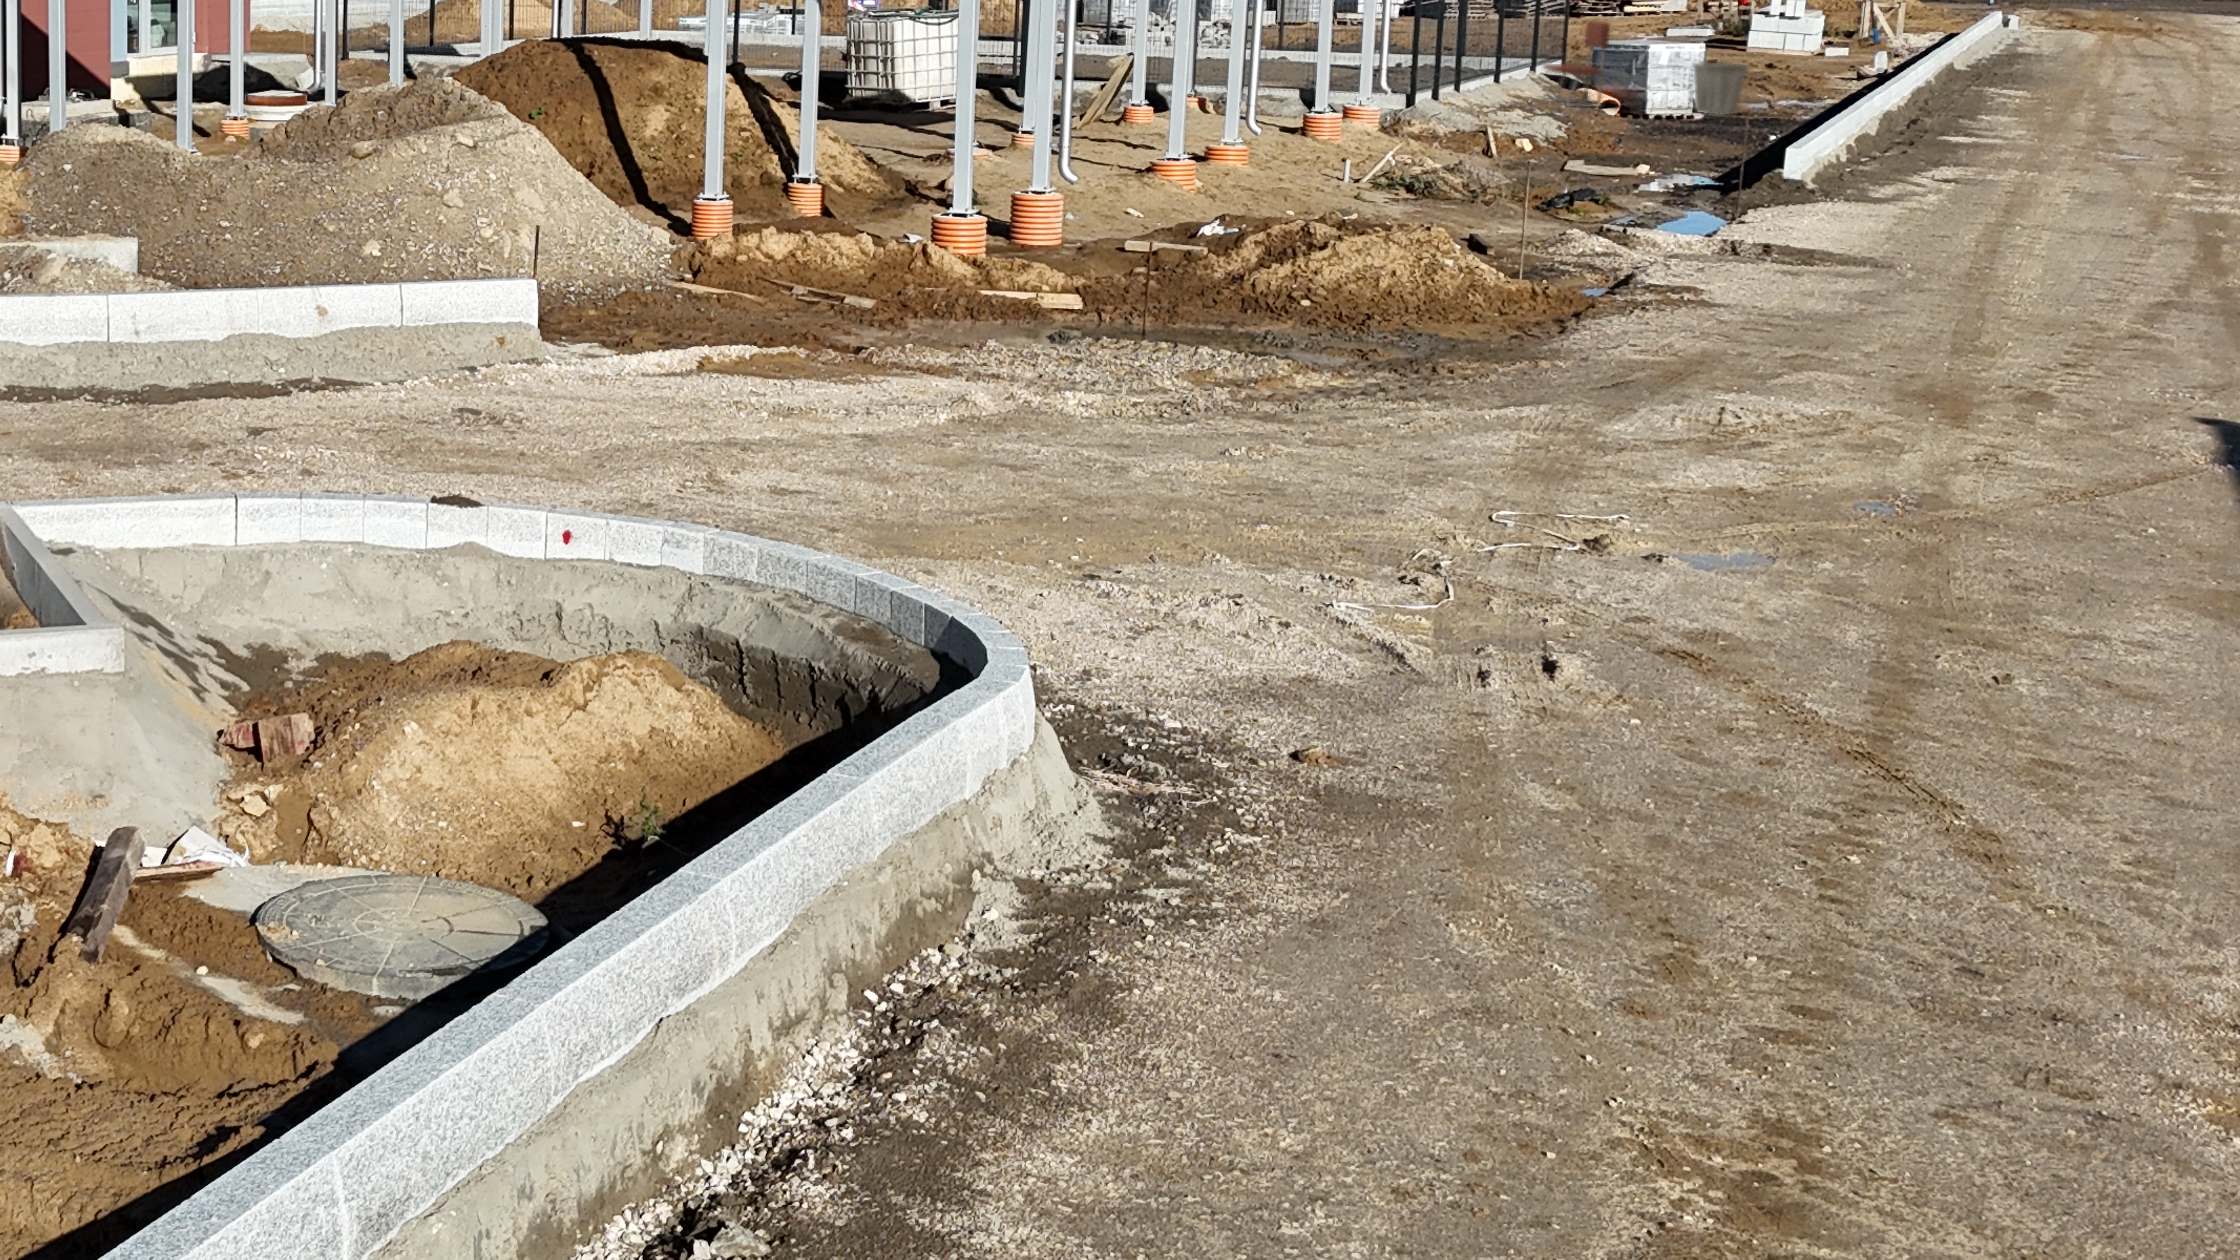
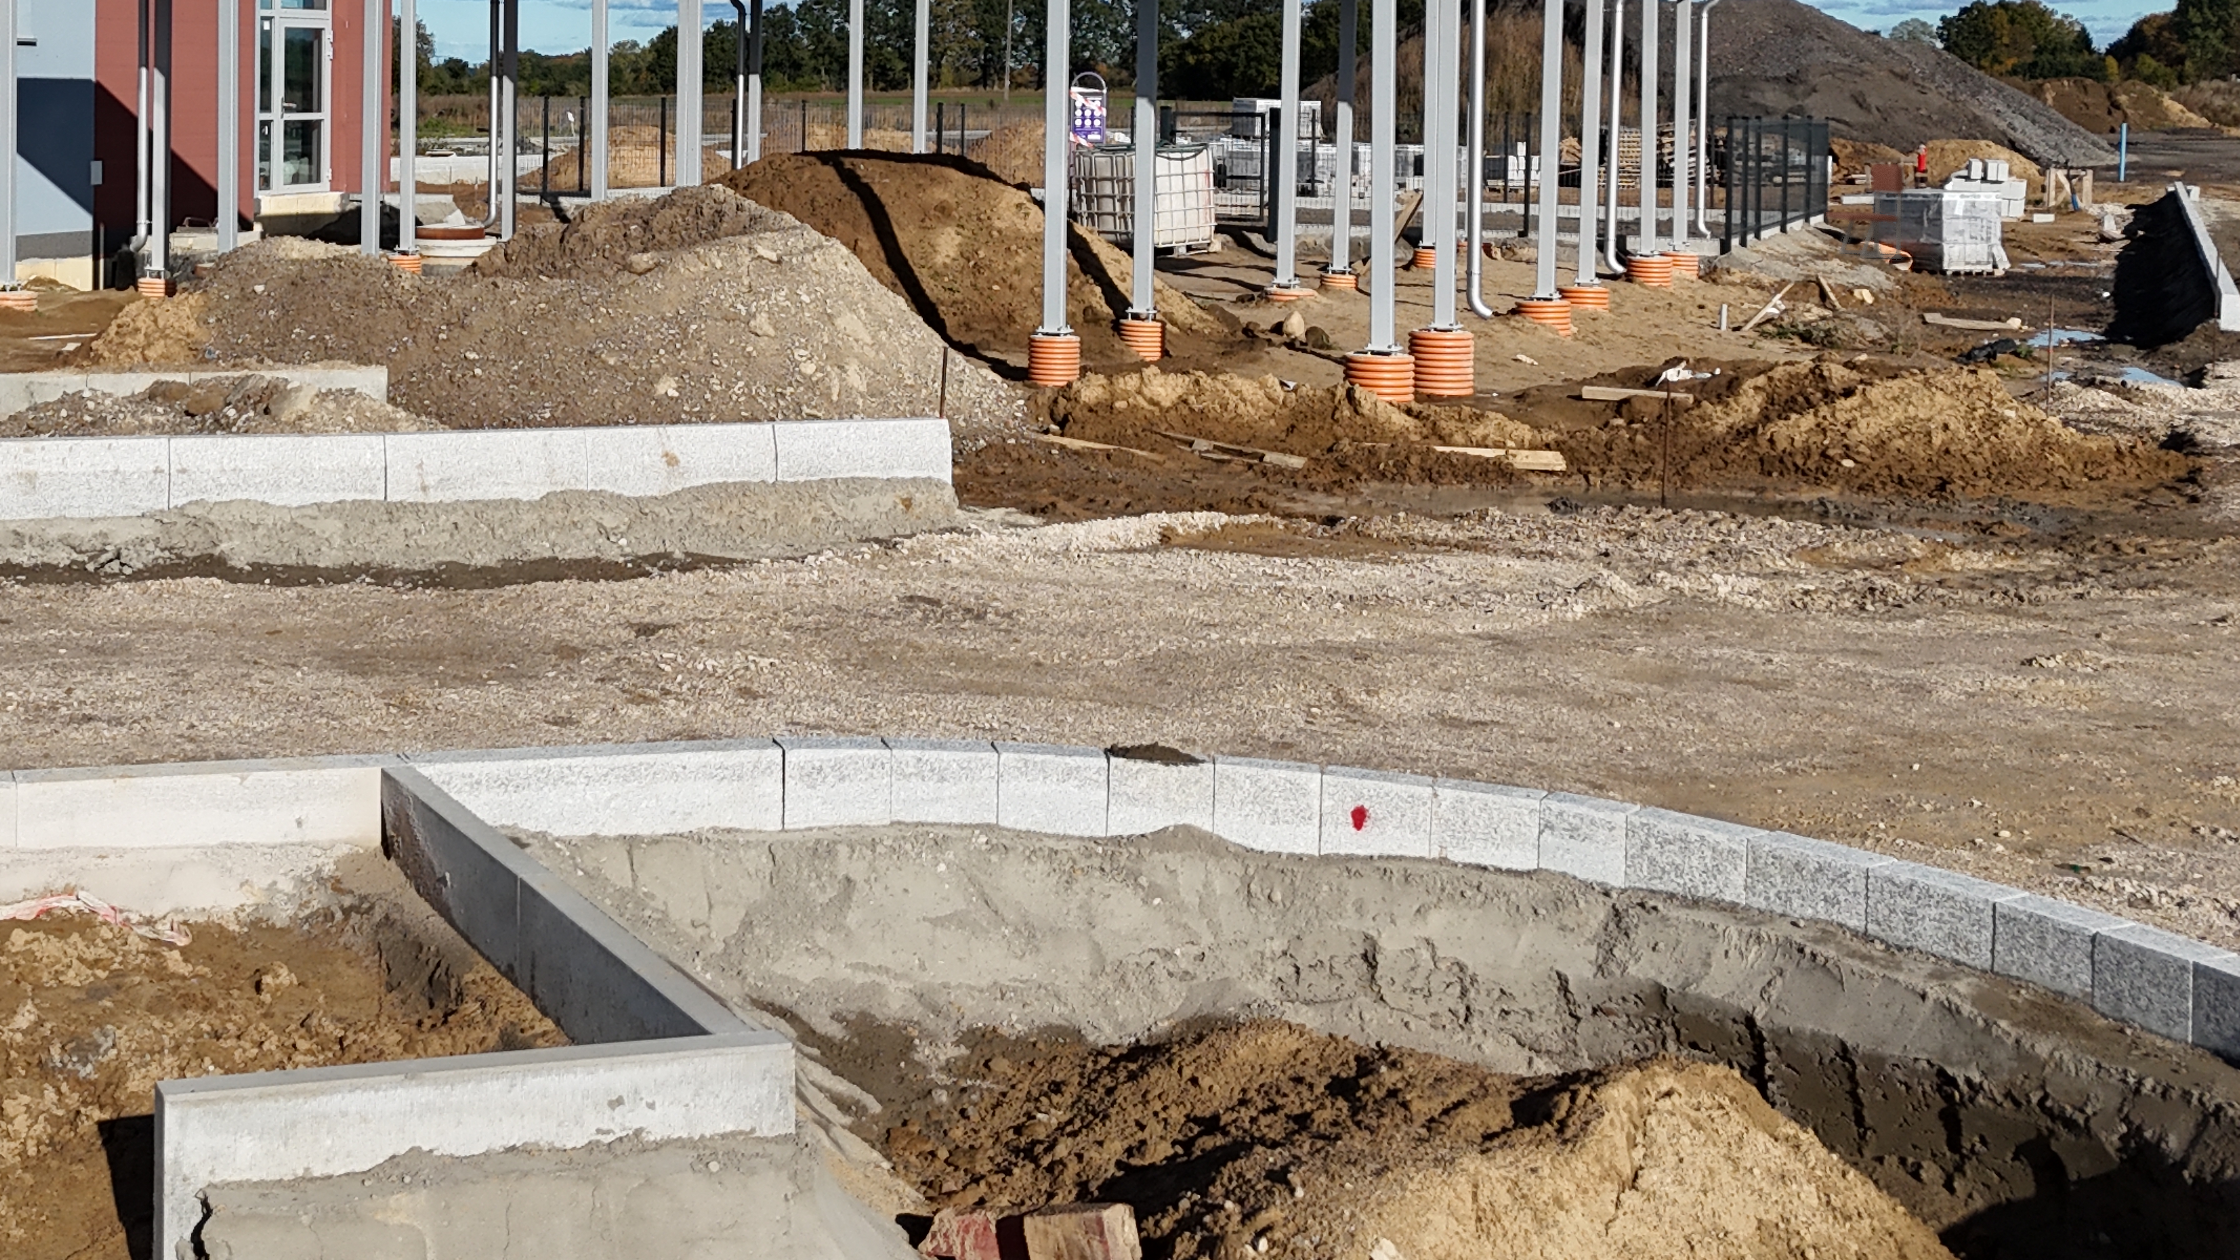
trash can: present [1693,60,1748,115] -> none [2001,204,2066,266]

